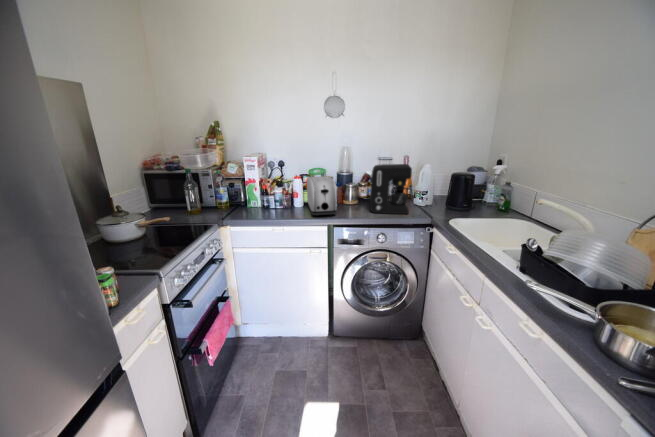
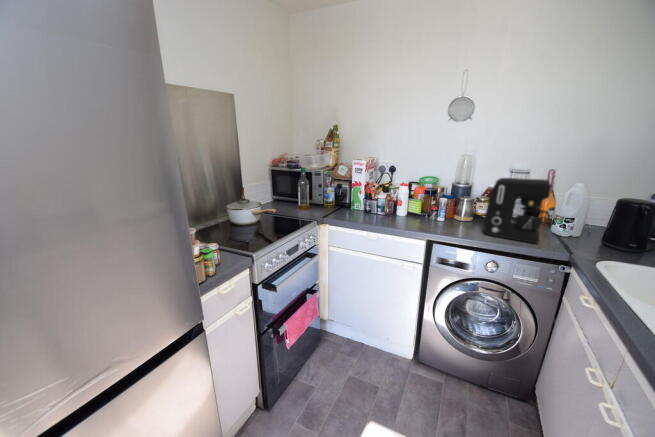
toaster: present [307,176,337,216] -> none [410,185,443,230]

